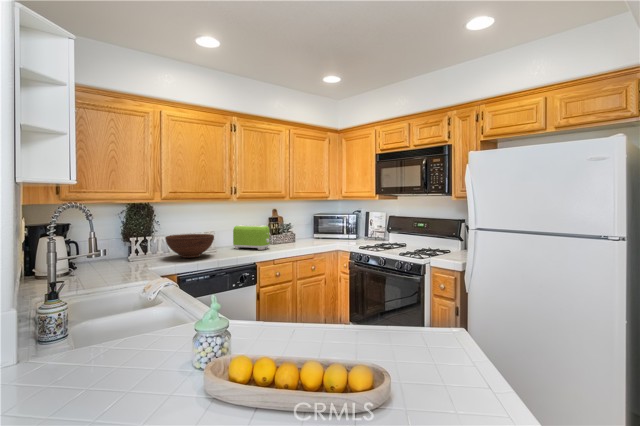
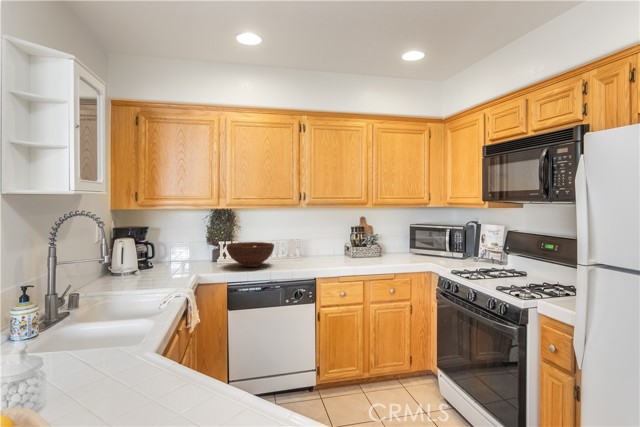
toaster: present [233,225,270,250] -> none [303,235,341,264]

